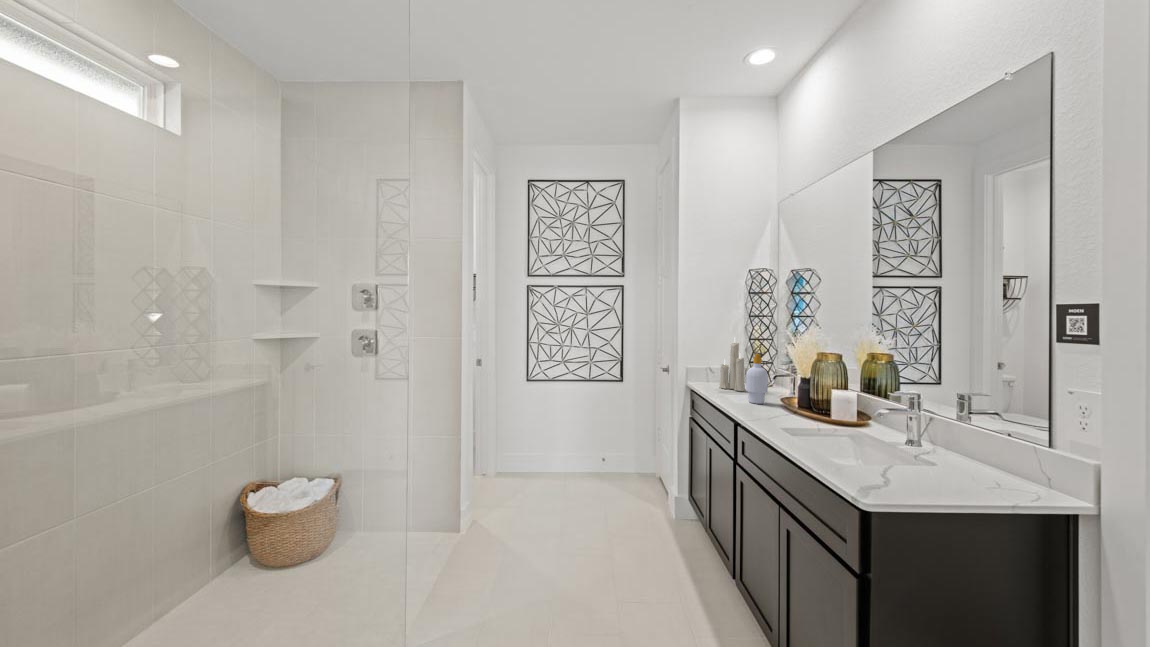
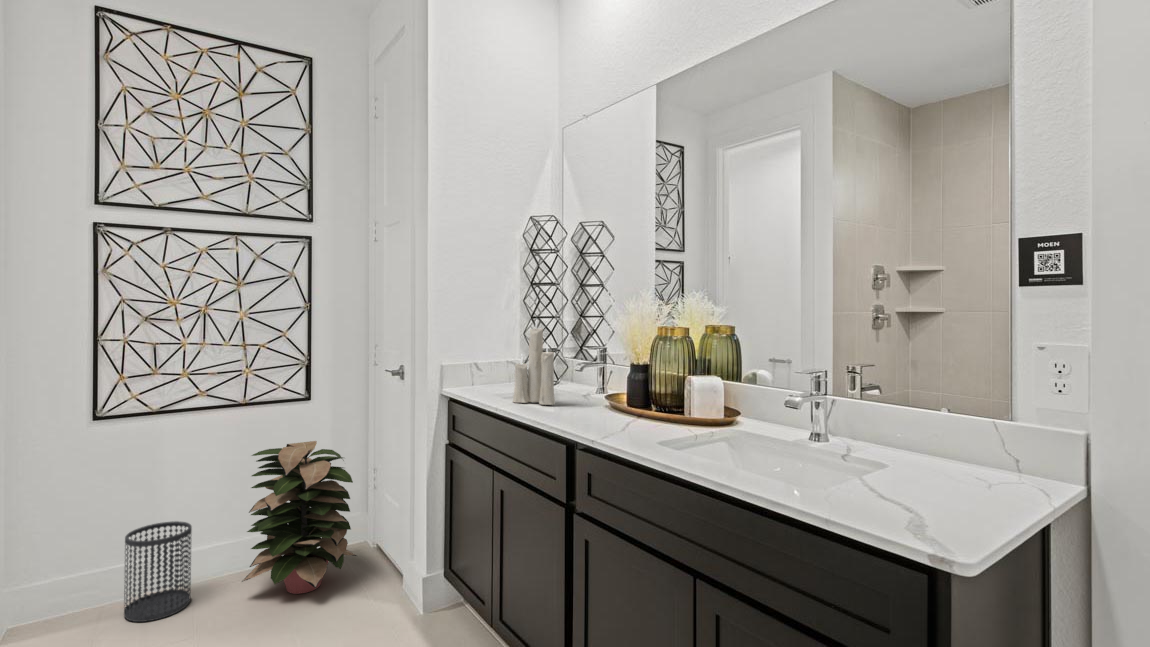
soap bottle: present [746,354,768,404] -> none [586,344,621,426]
decorative plant: none [585,404,646,488] -> present [242,441,357,594]
wastebasket: none [537,437,564,484] -> present [124,521,192,622]

